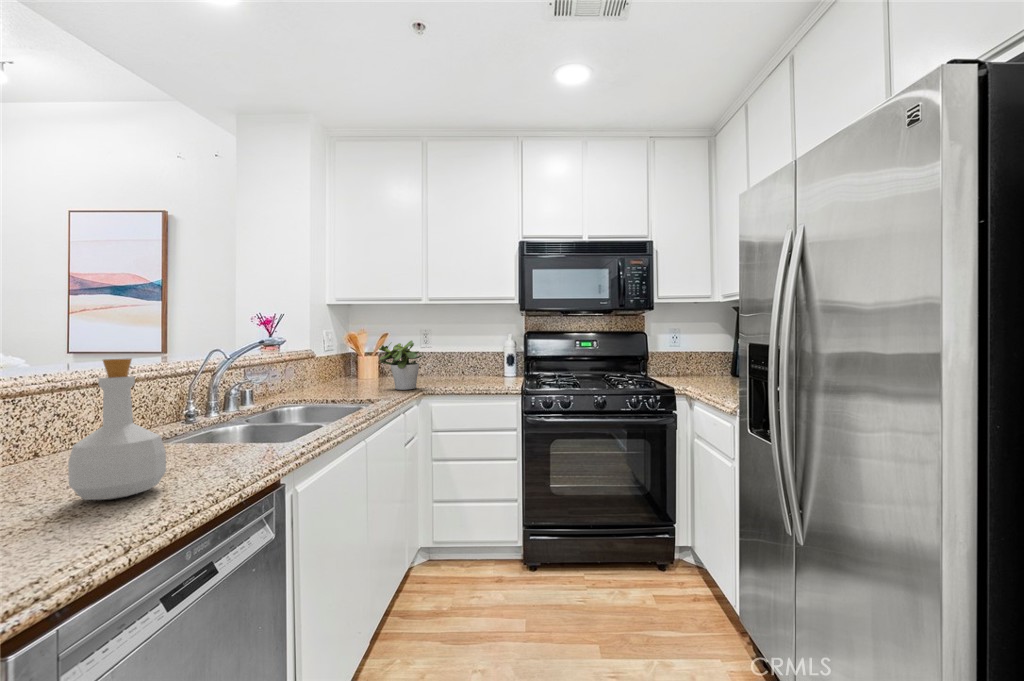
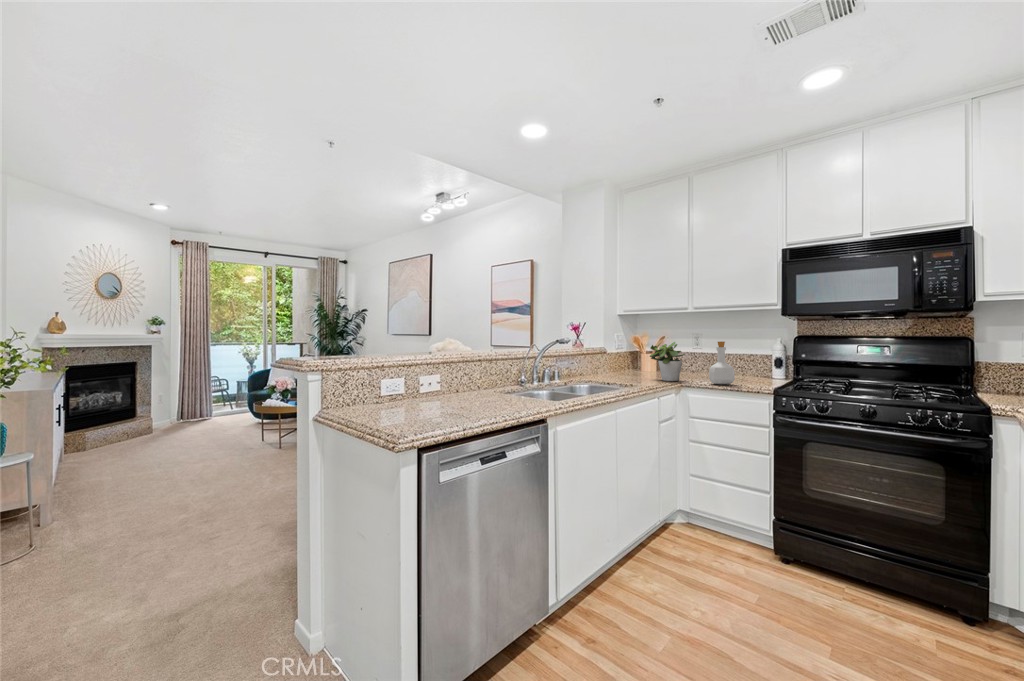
bottle: present [68,359,166,500] -> present [709,341,735,384]

